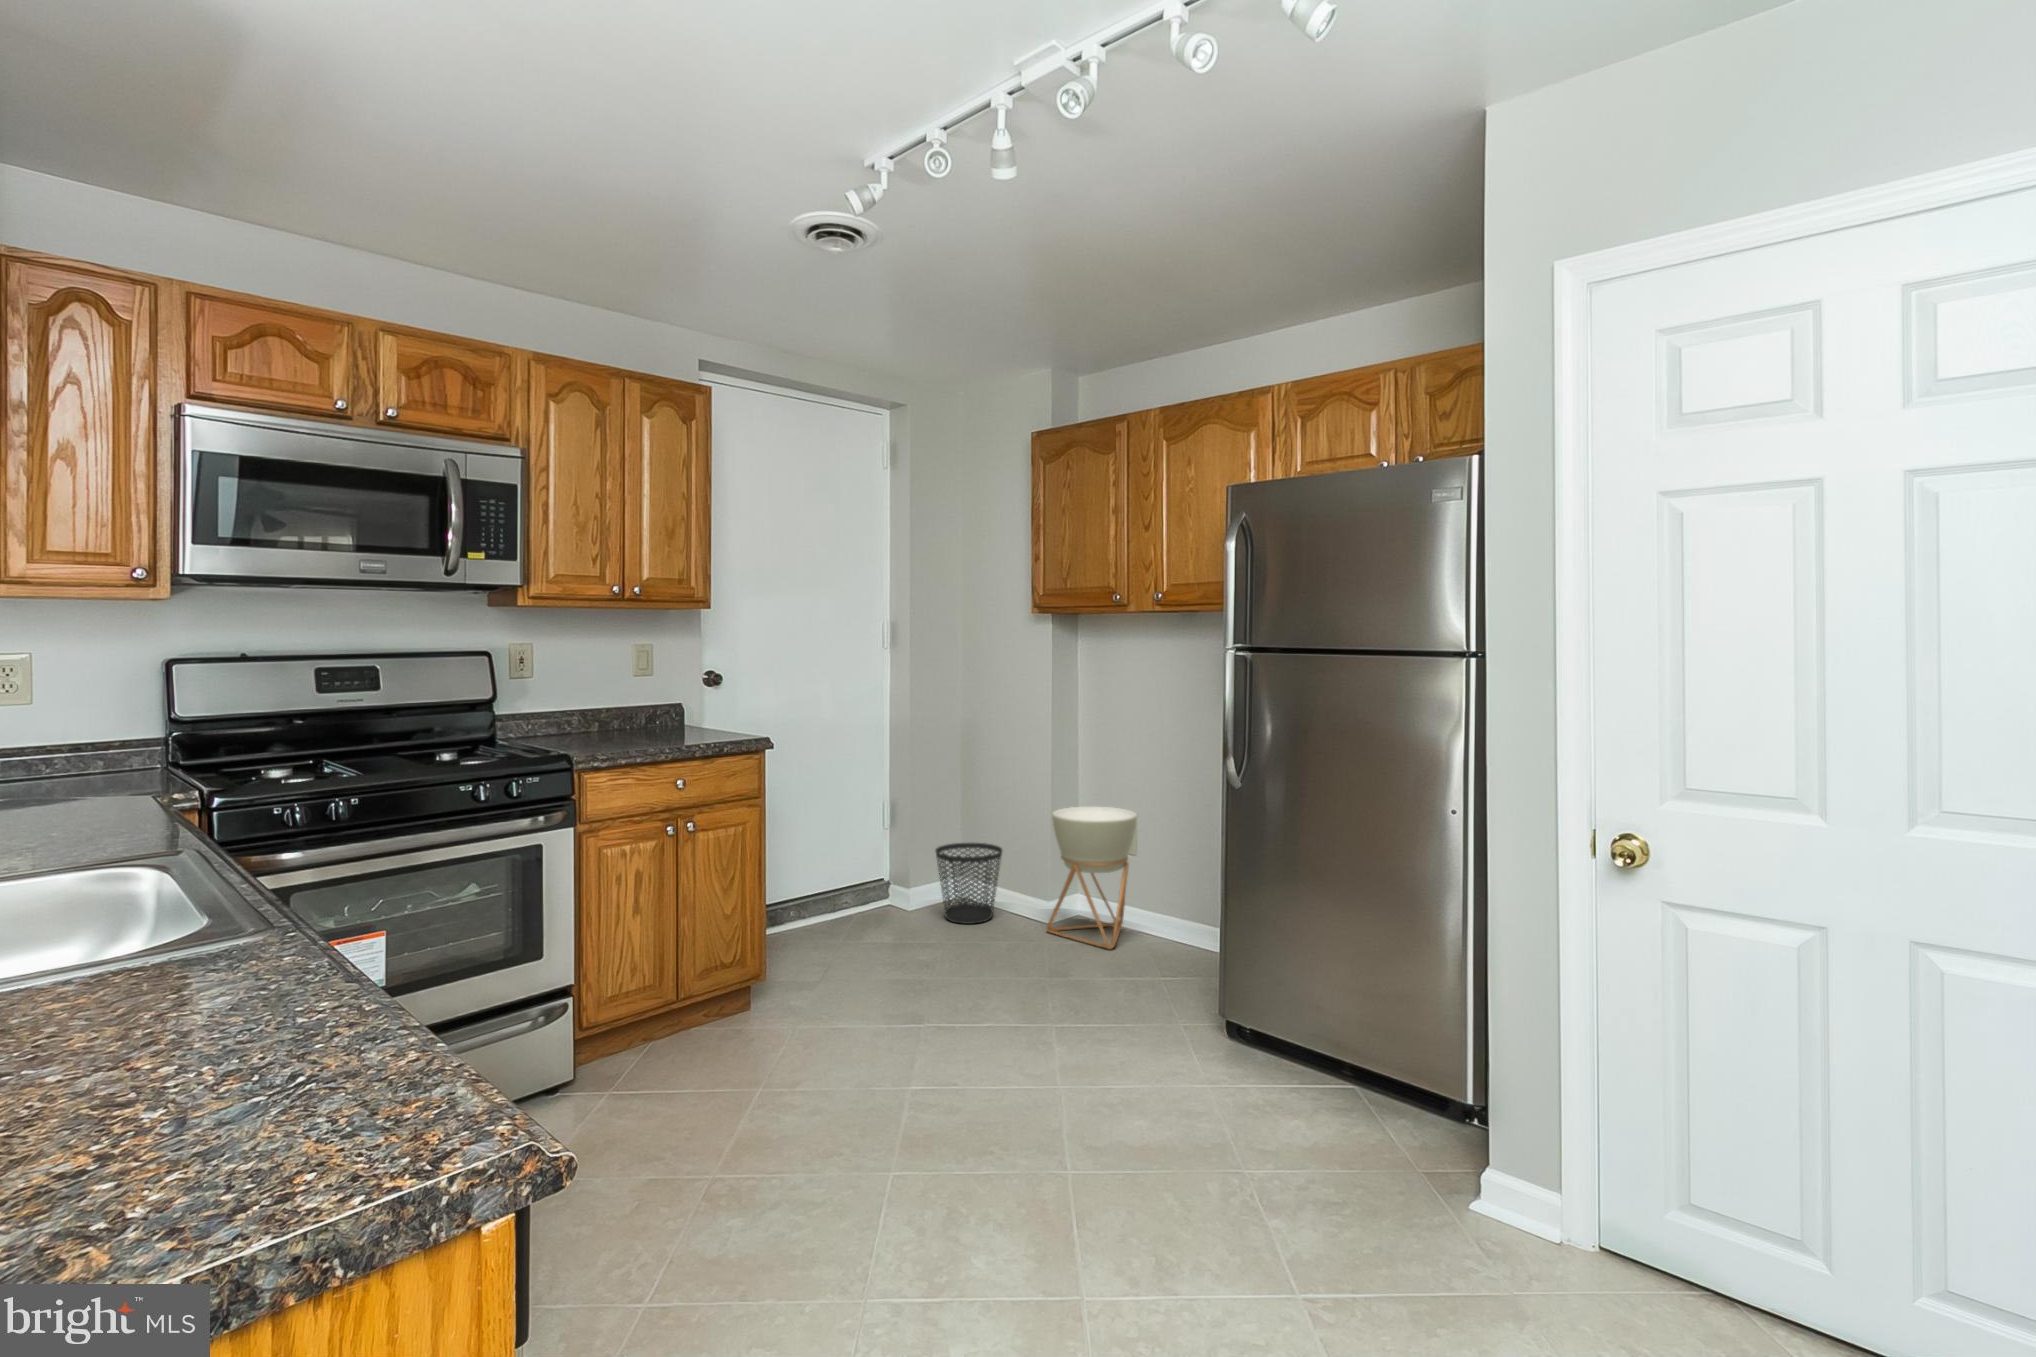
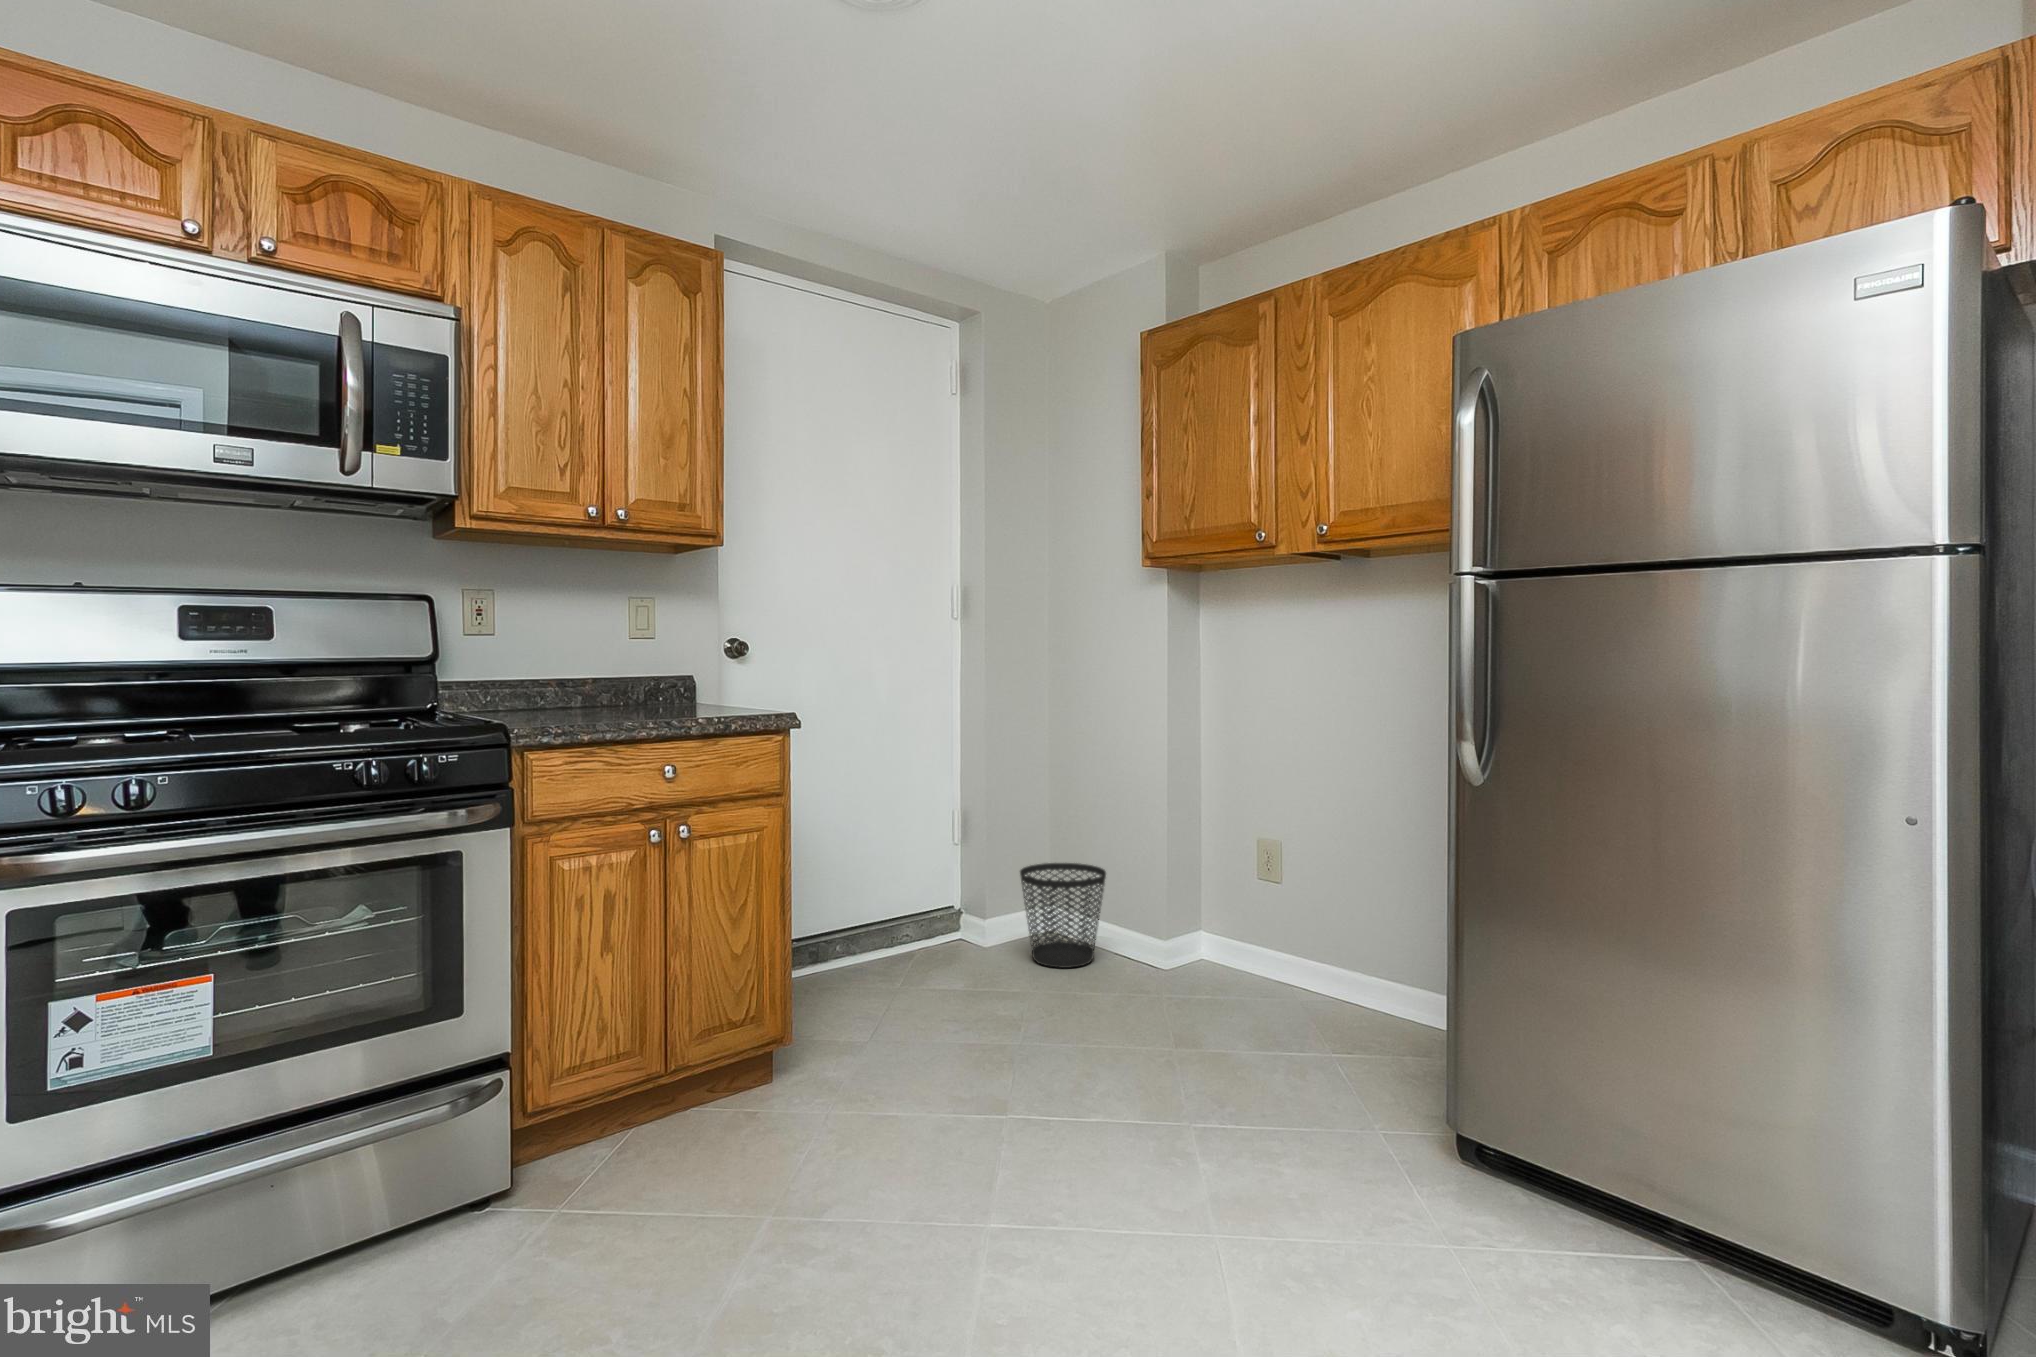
planter: present [1046,807,1137,949] -> none [1165,817,1288,1007]

